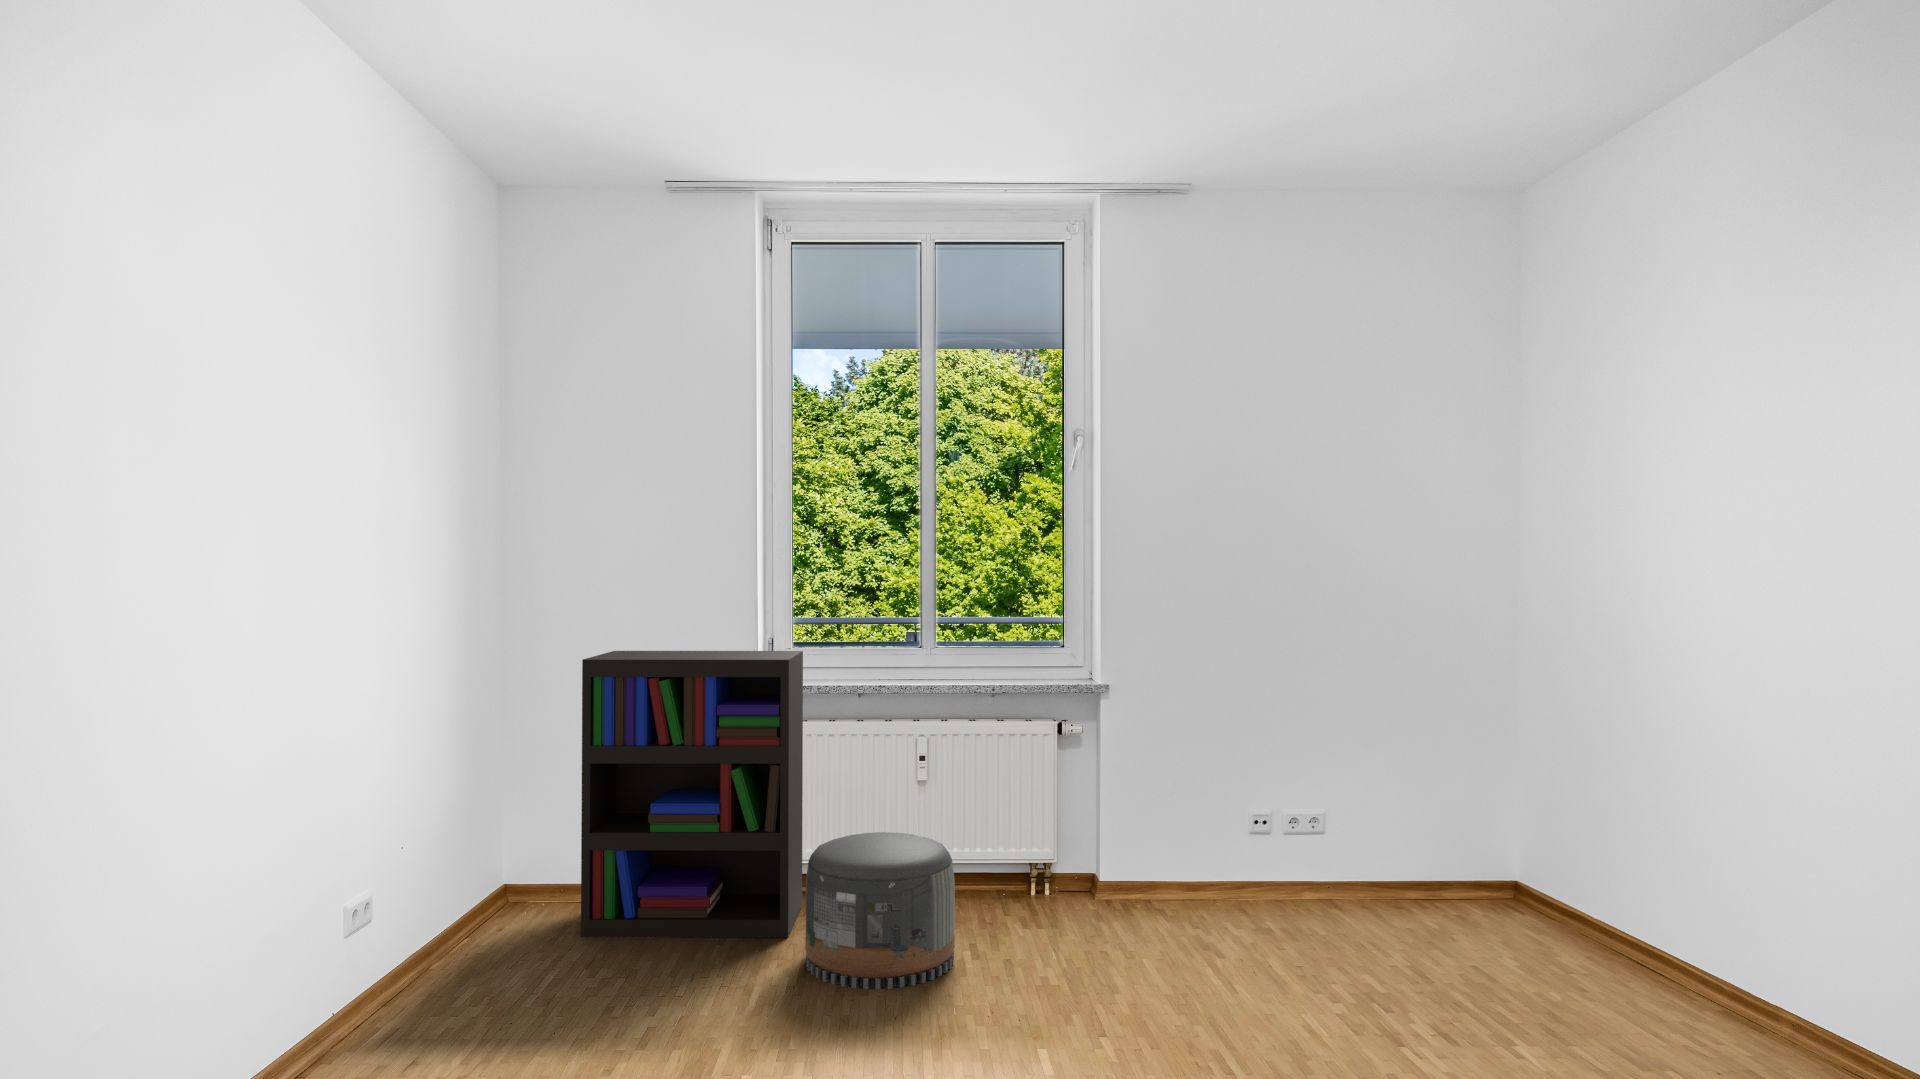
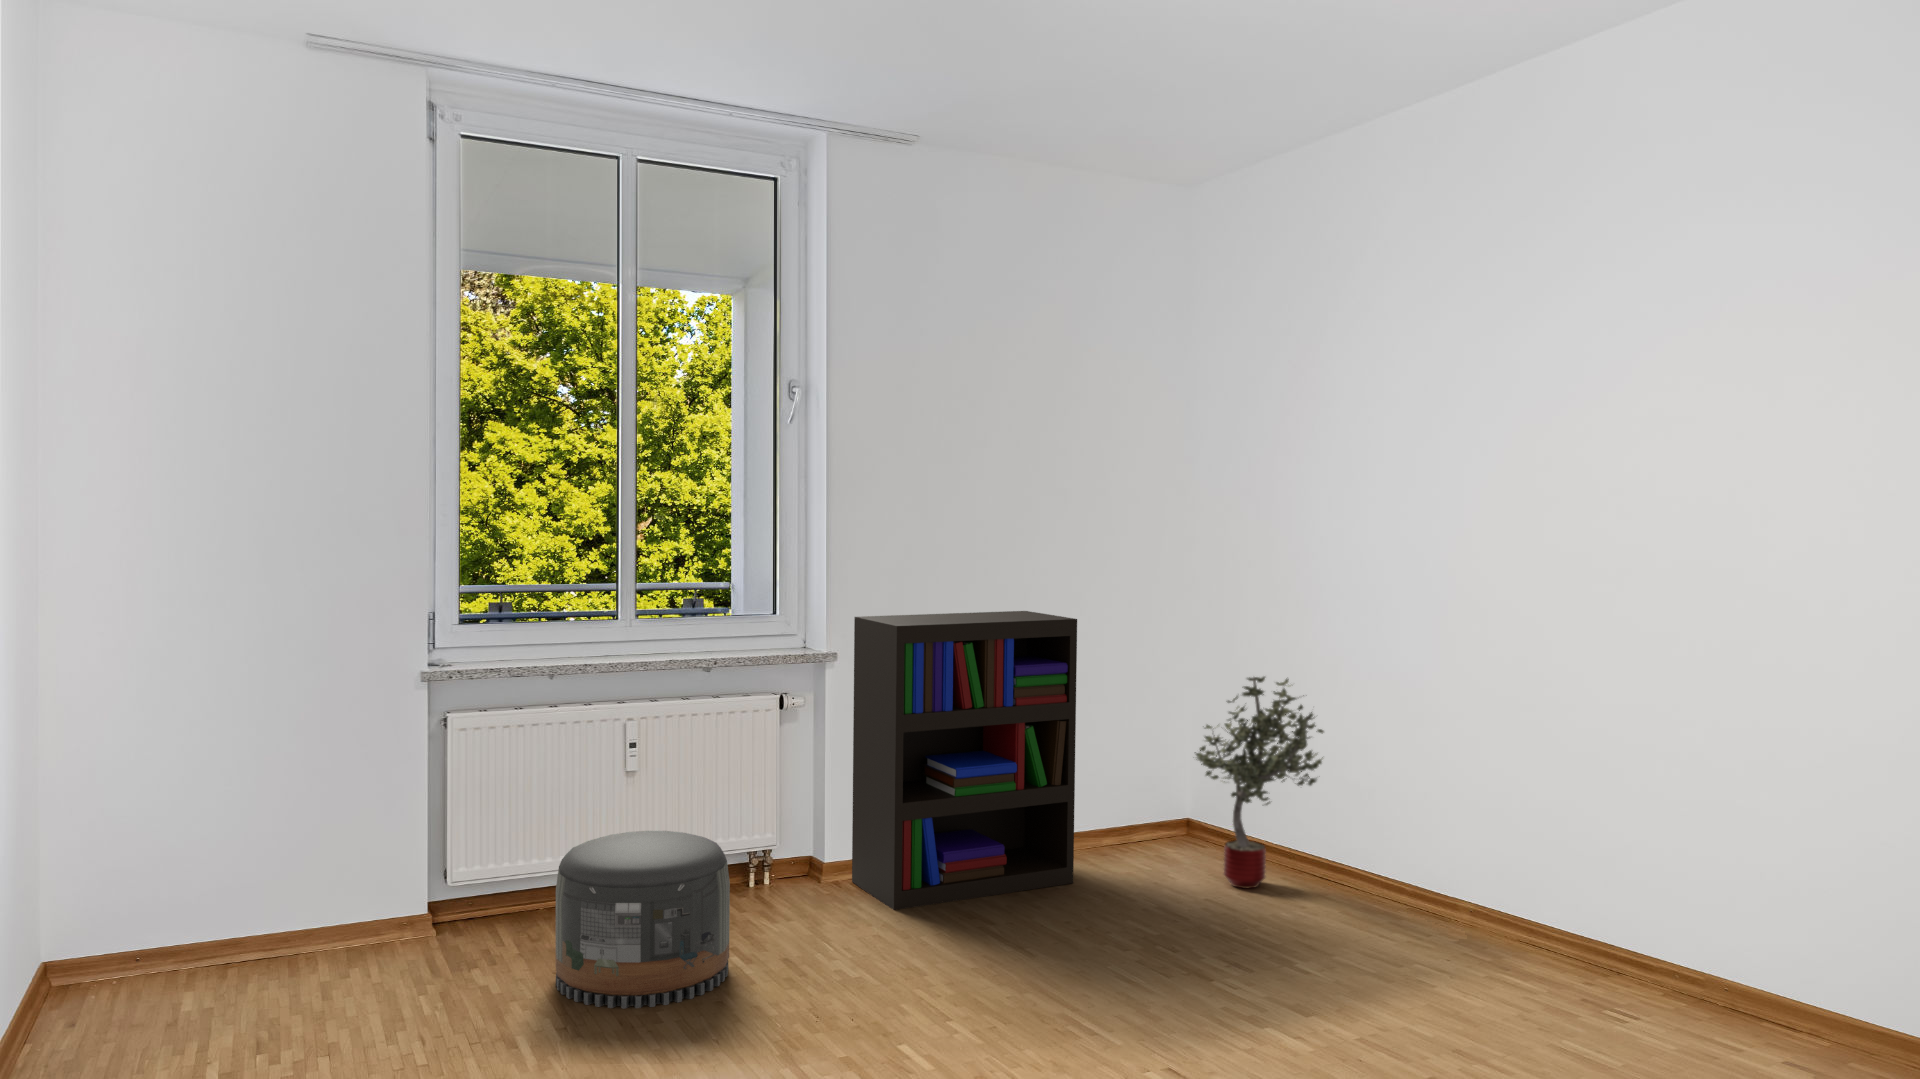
bookshelf: present [581,651,803,938] -> present [852,611,1077,910]
potted tree: none [1494,728,1642,965] -> present [1195,677,1324,888]

